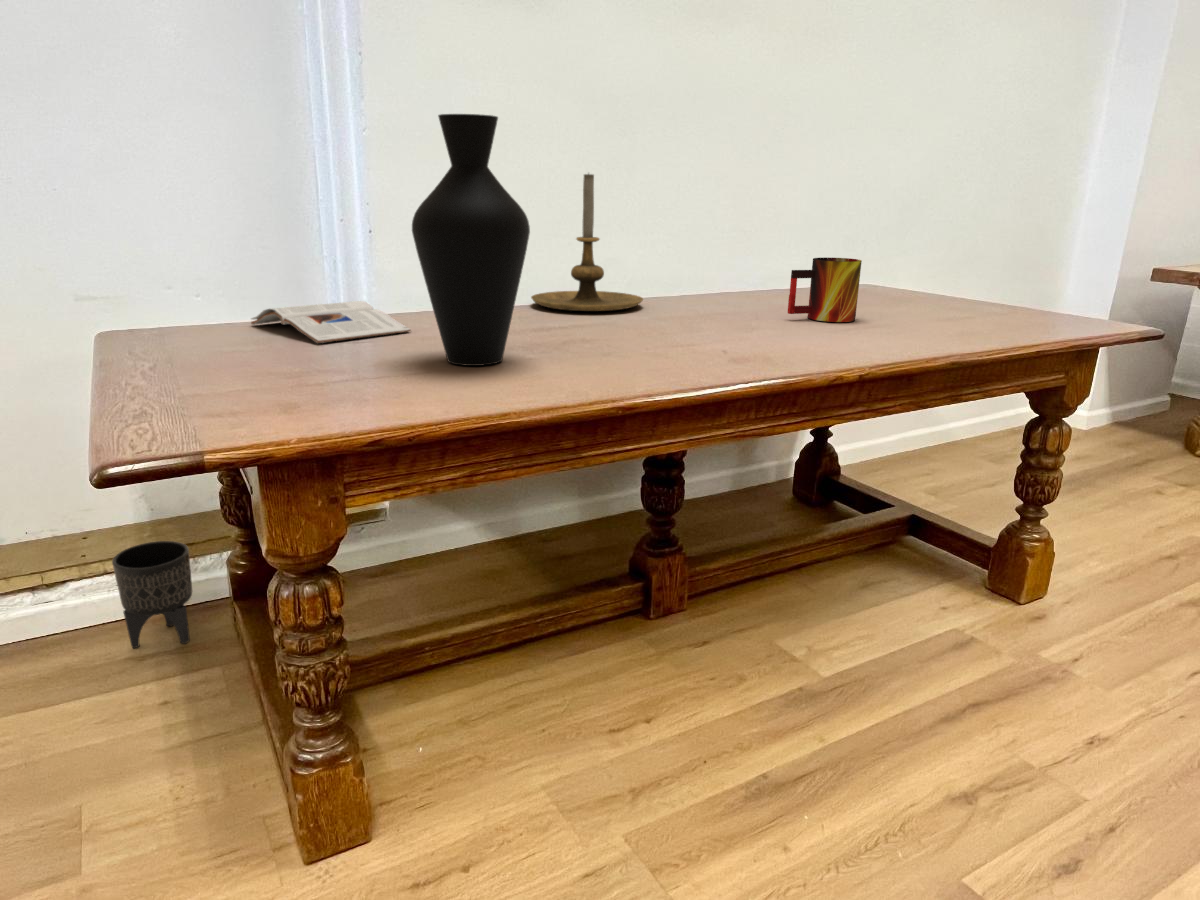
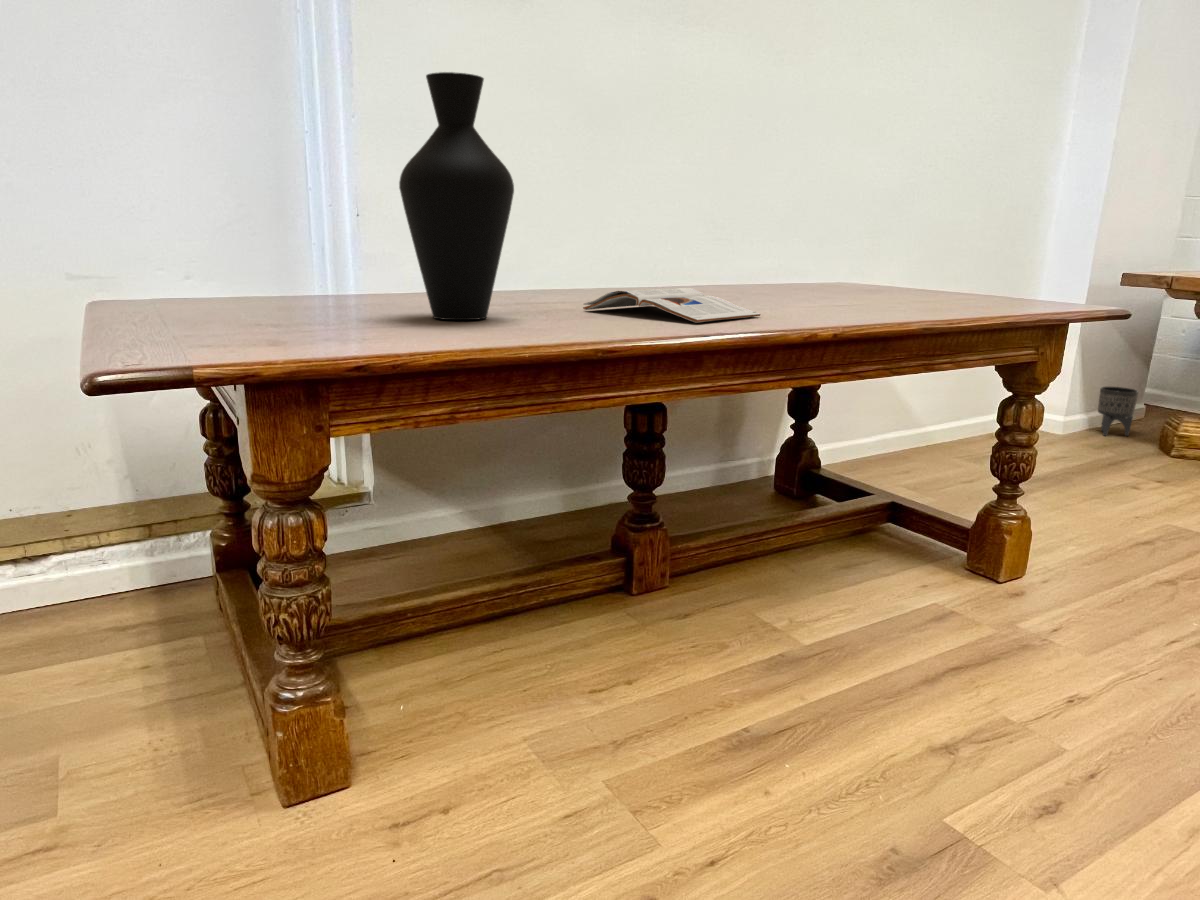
candle holder: present [531,174,643,311] -> none [516,160,626,293]
mug: present [788,258,862,322] -> none [767,241,838,302]
magazine: present [251,301,411,343] -> present [583,288,761,323]
planter: present [112,541,192,648] -> present [1098,386,1139,436]

